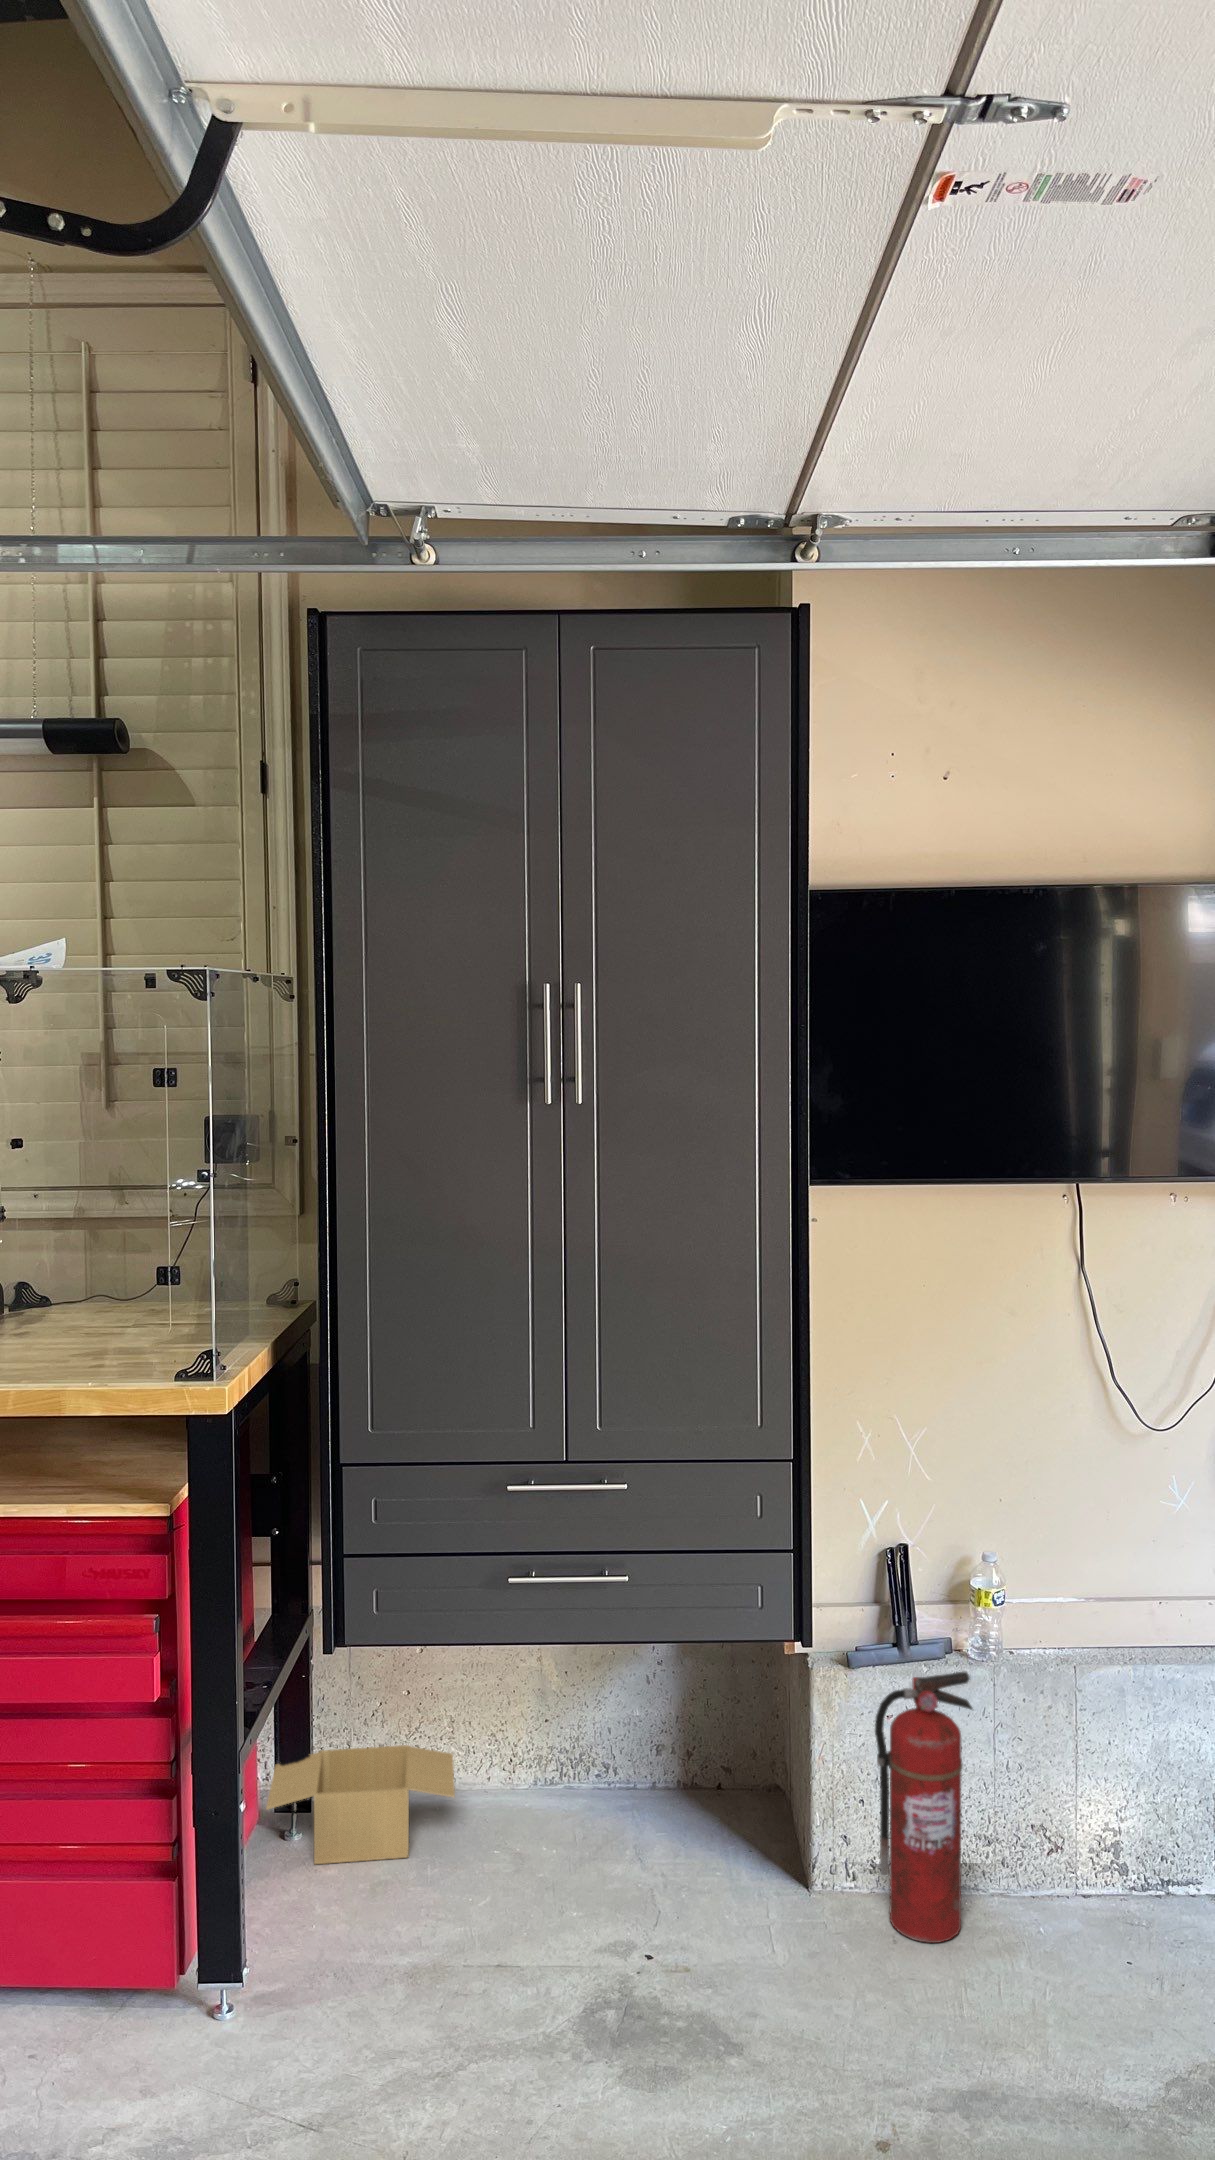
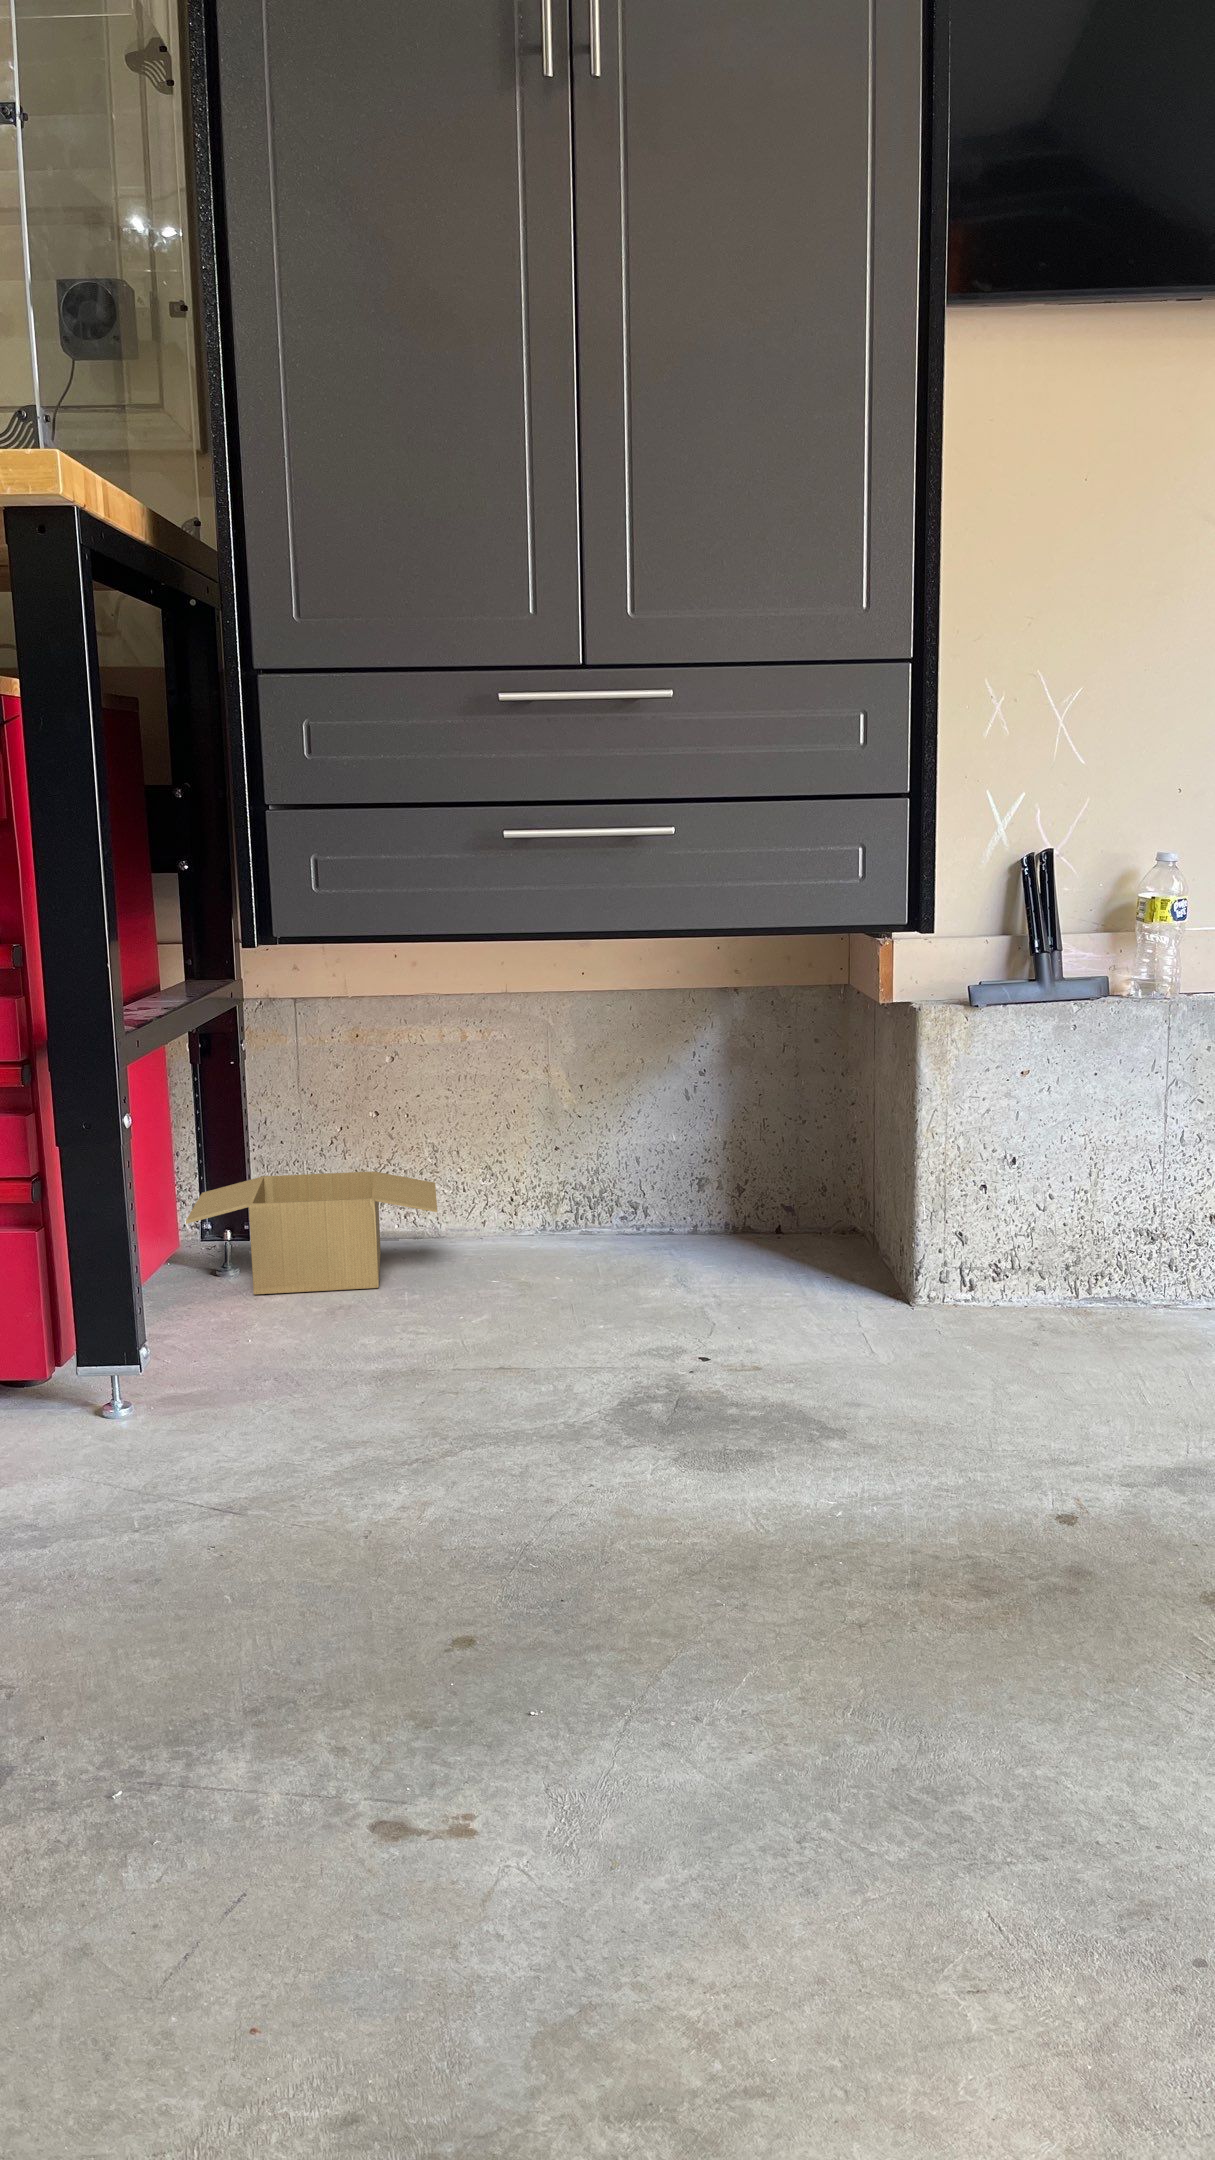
fire extinguisher: present [875,1672,972,1943] -> none [1012,987,1151,1340]

